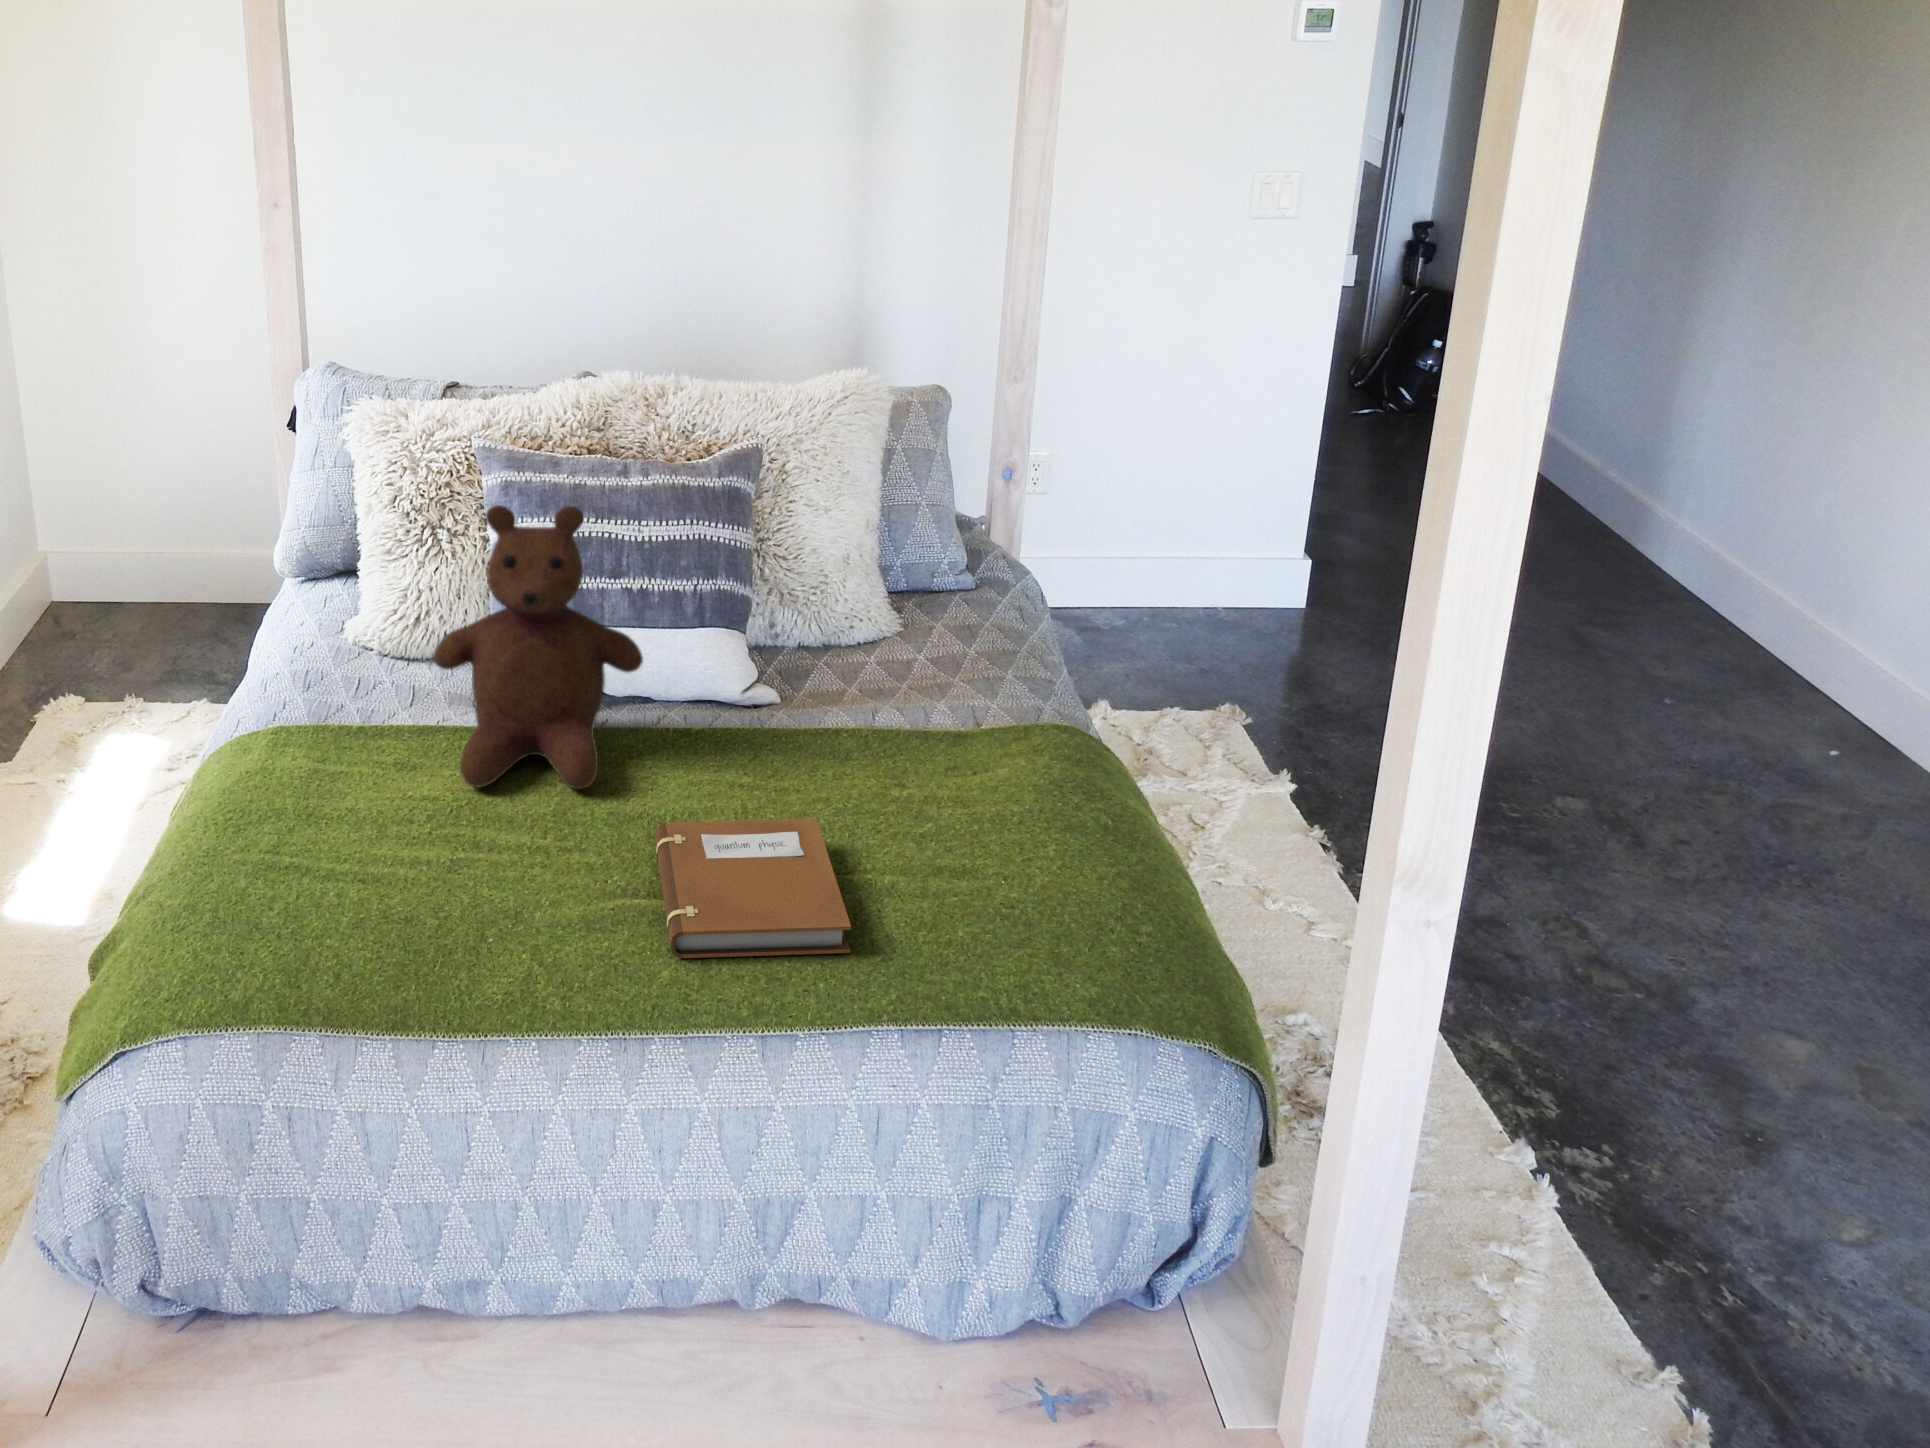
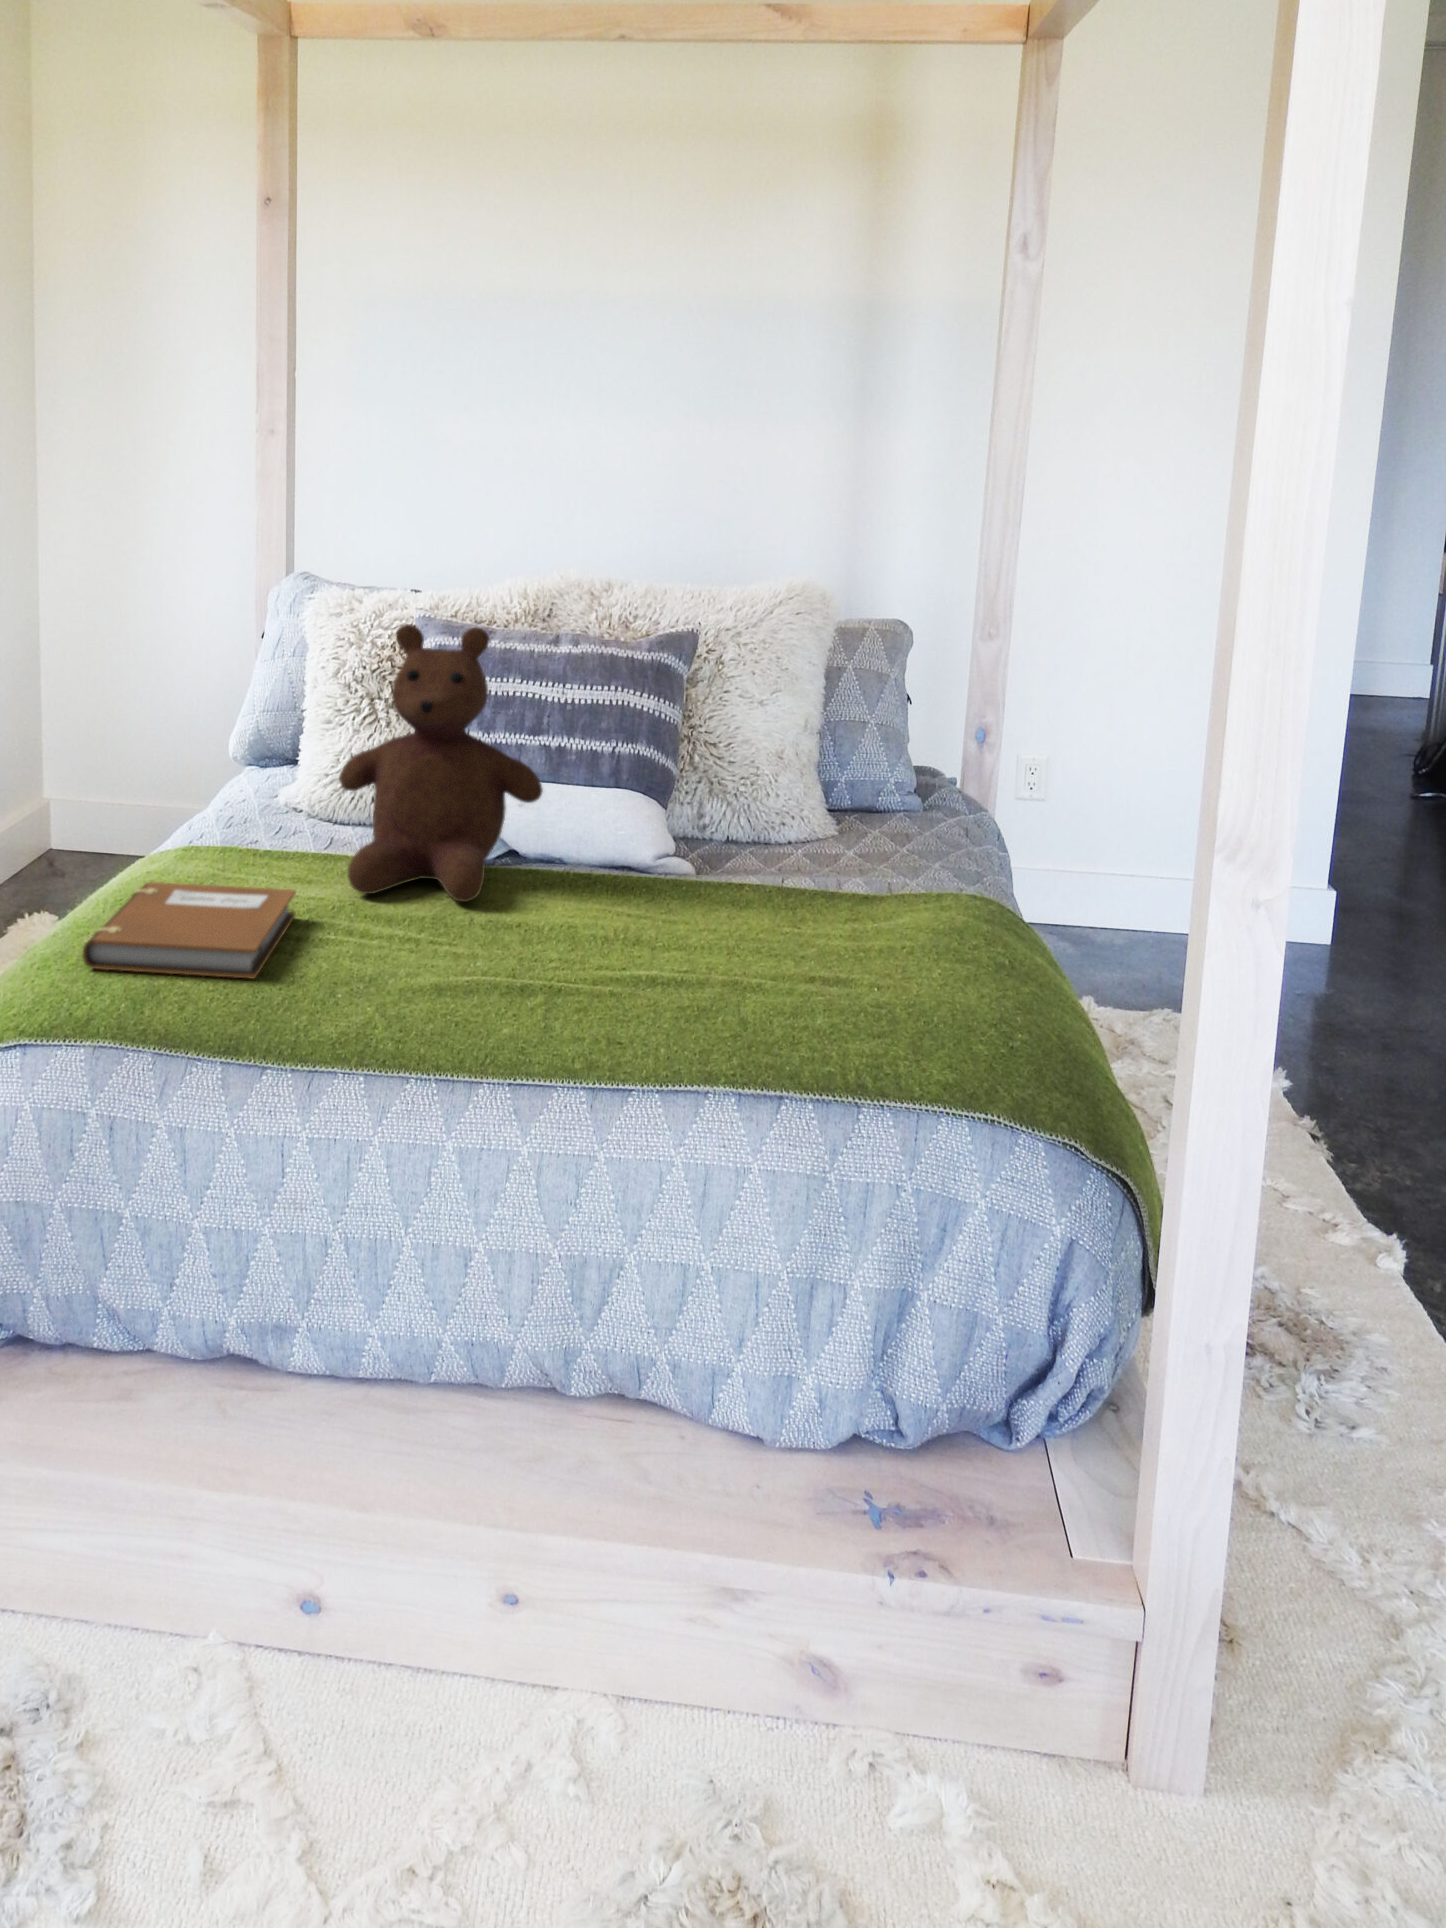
notebook: present [655,818,851,958] -> present [83,882,296,979]

